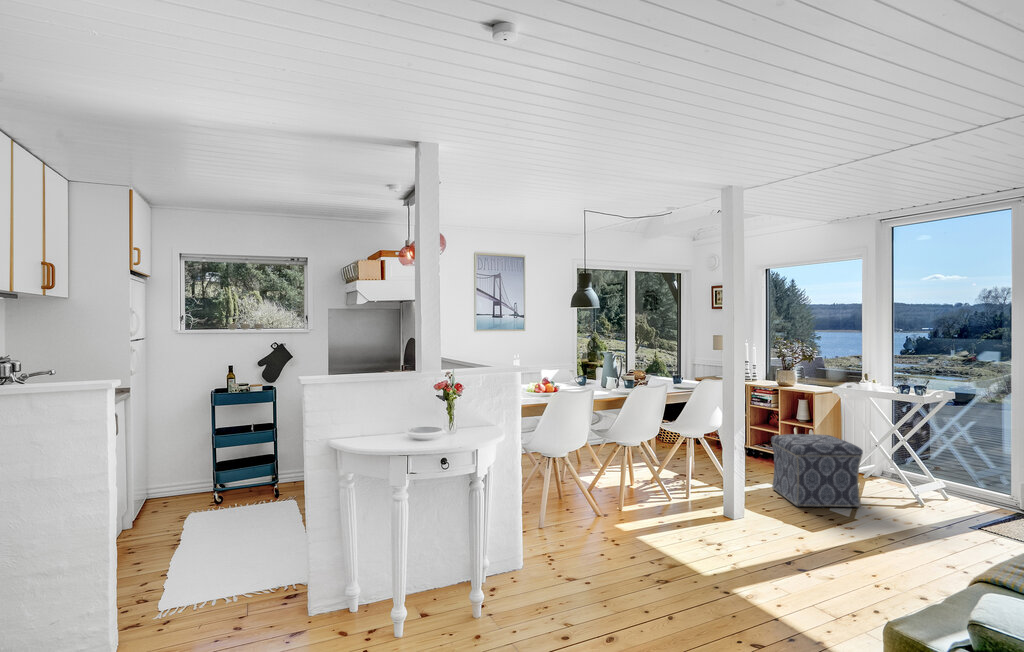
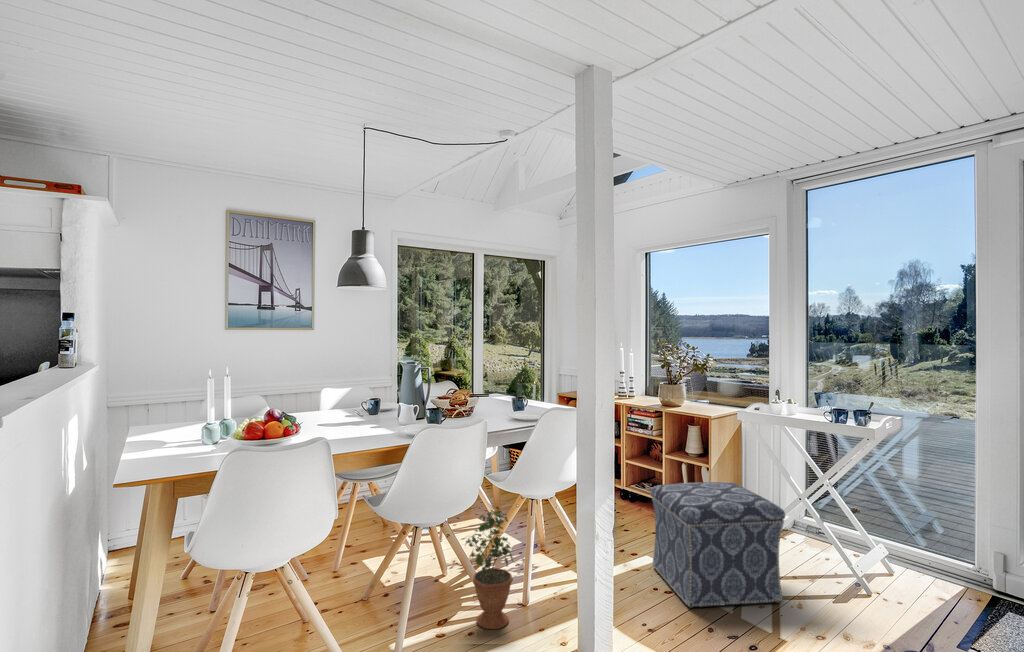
potted plant: none [656,438,686,509] -> present [466,507,513,629]

